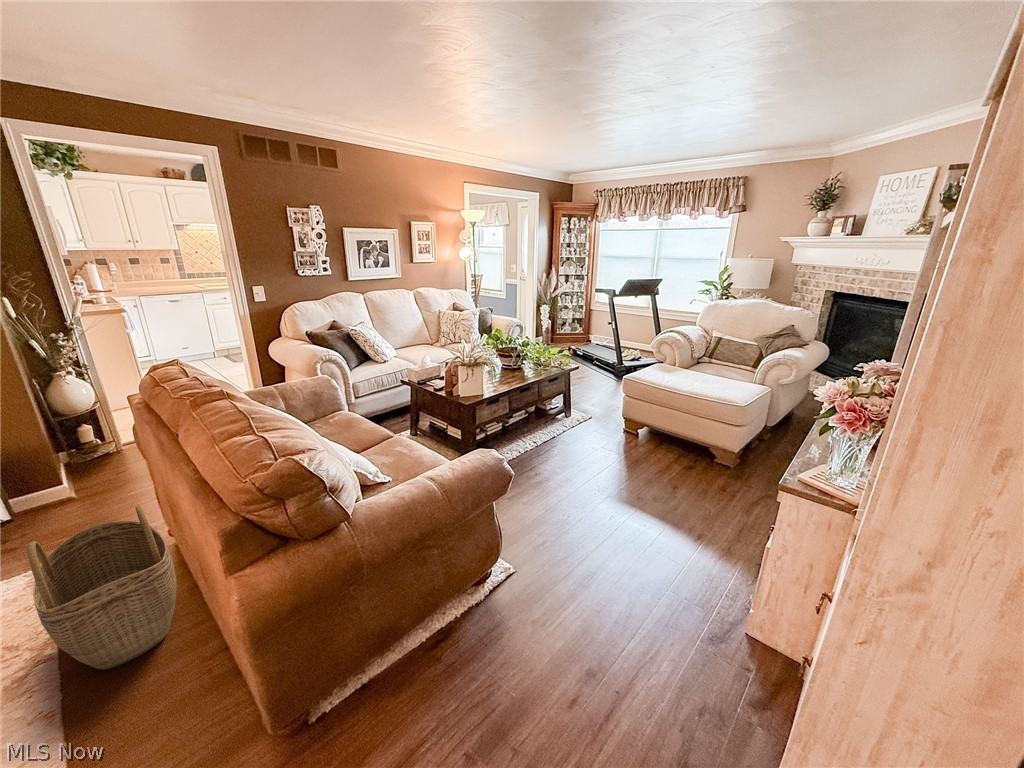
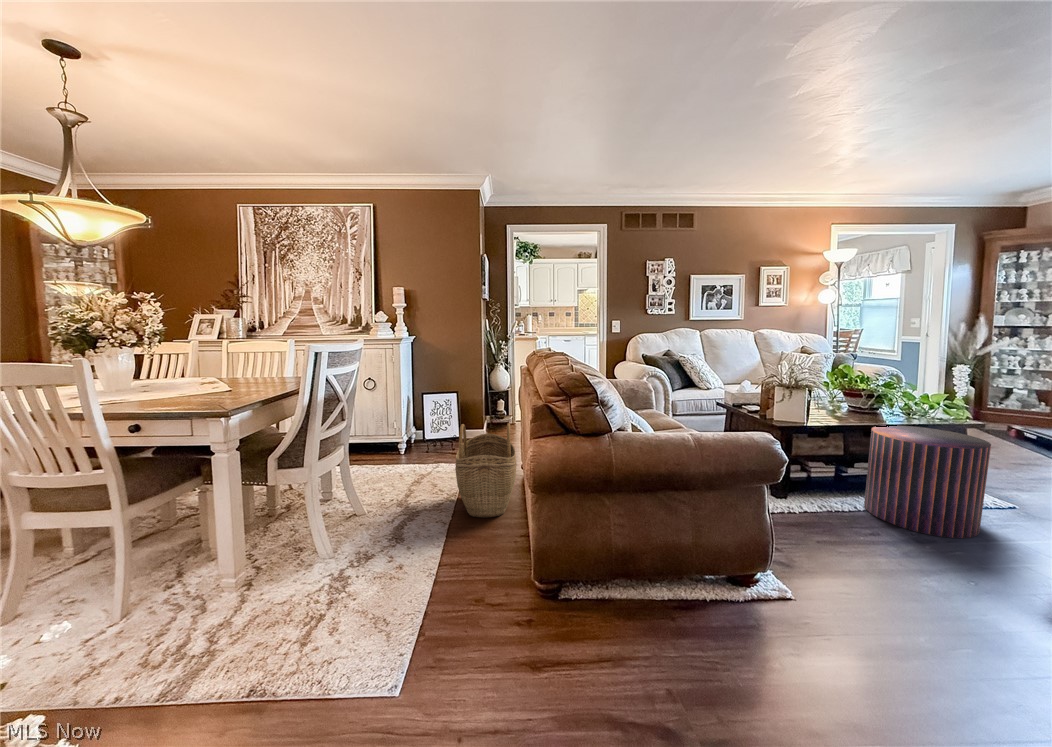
pouf: none [524,379,588,461] -> present [864,425,991,538]

